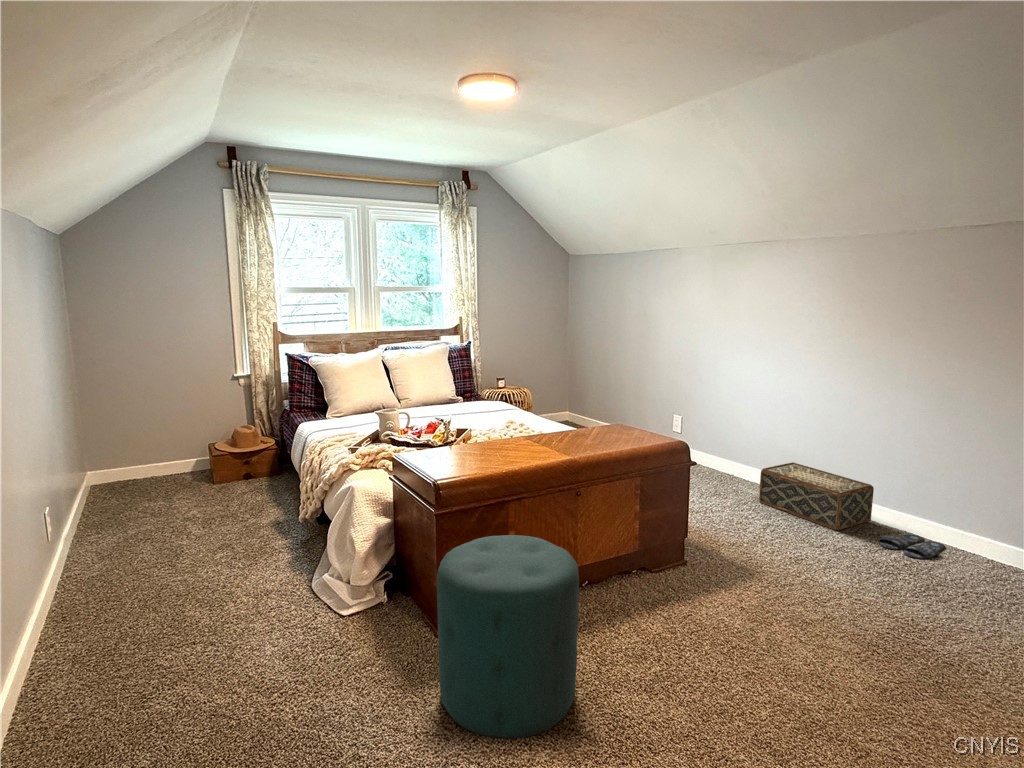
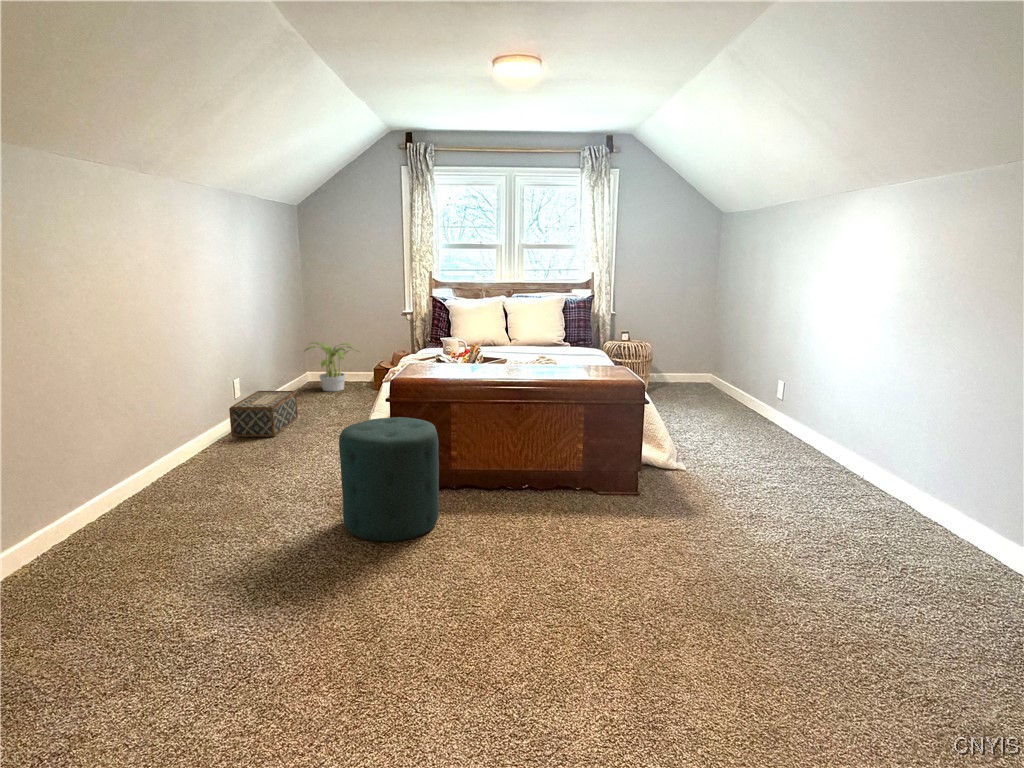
potted plant: none [102,424,183,494] -> present [305,342,359,391]
woven basket: present [759,462,874,530] -> present [229,391,298,437]
slippers: present [879,534,945,559] -> none [850,510,927,535]

